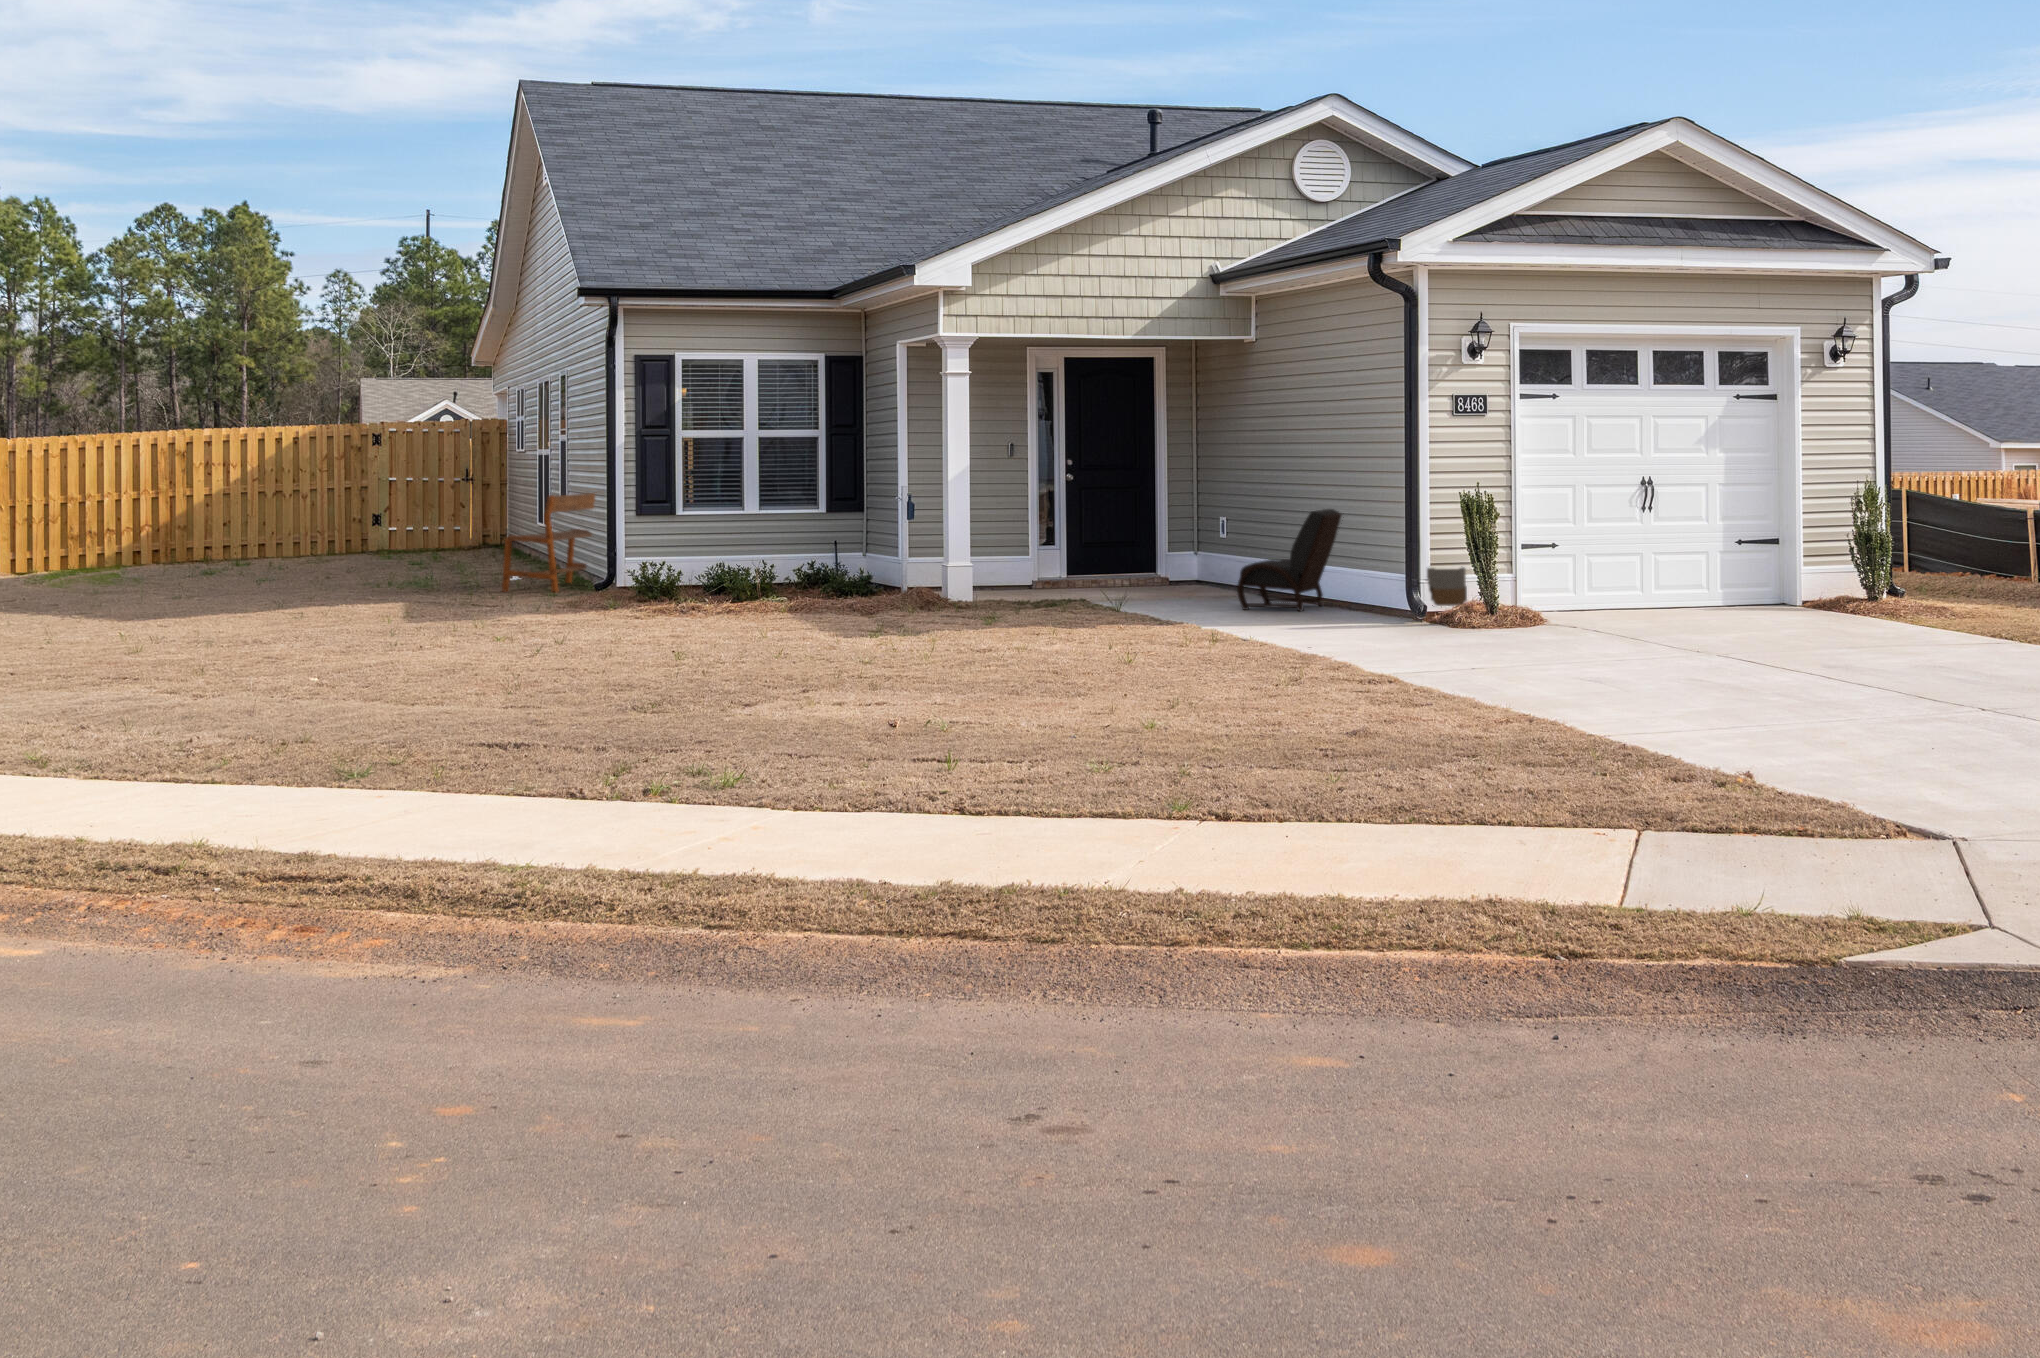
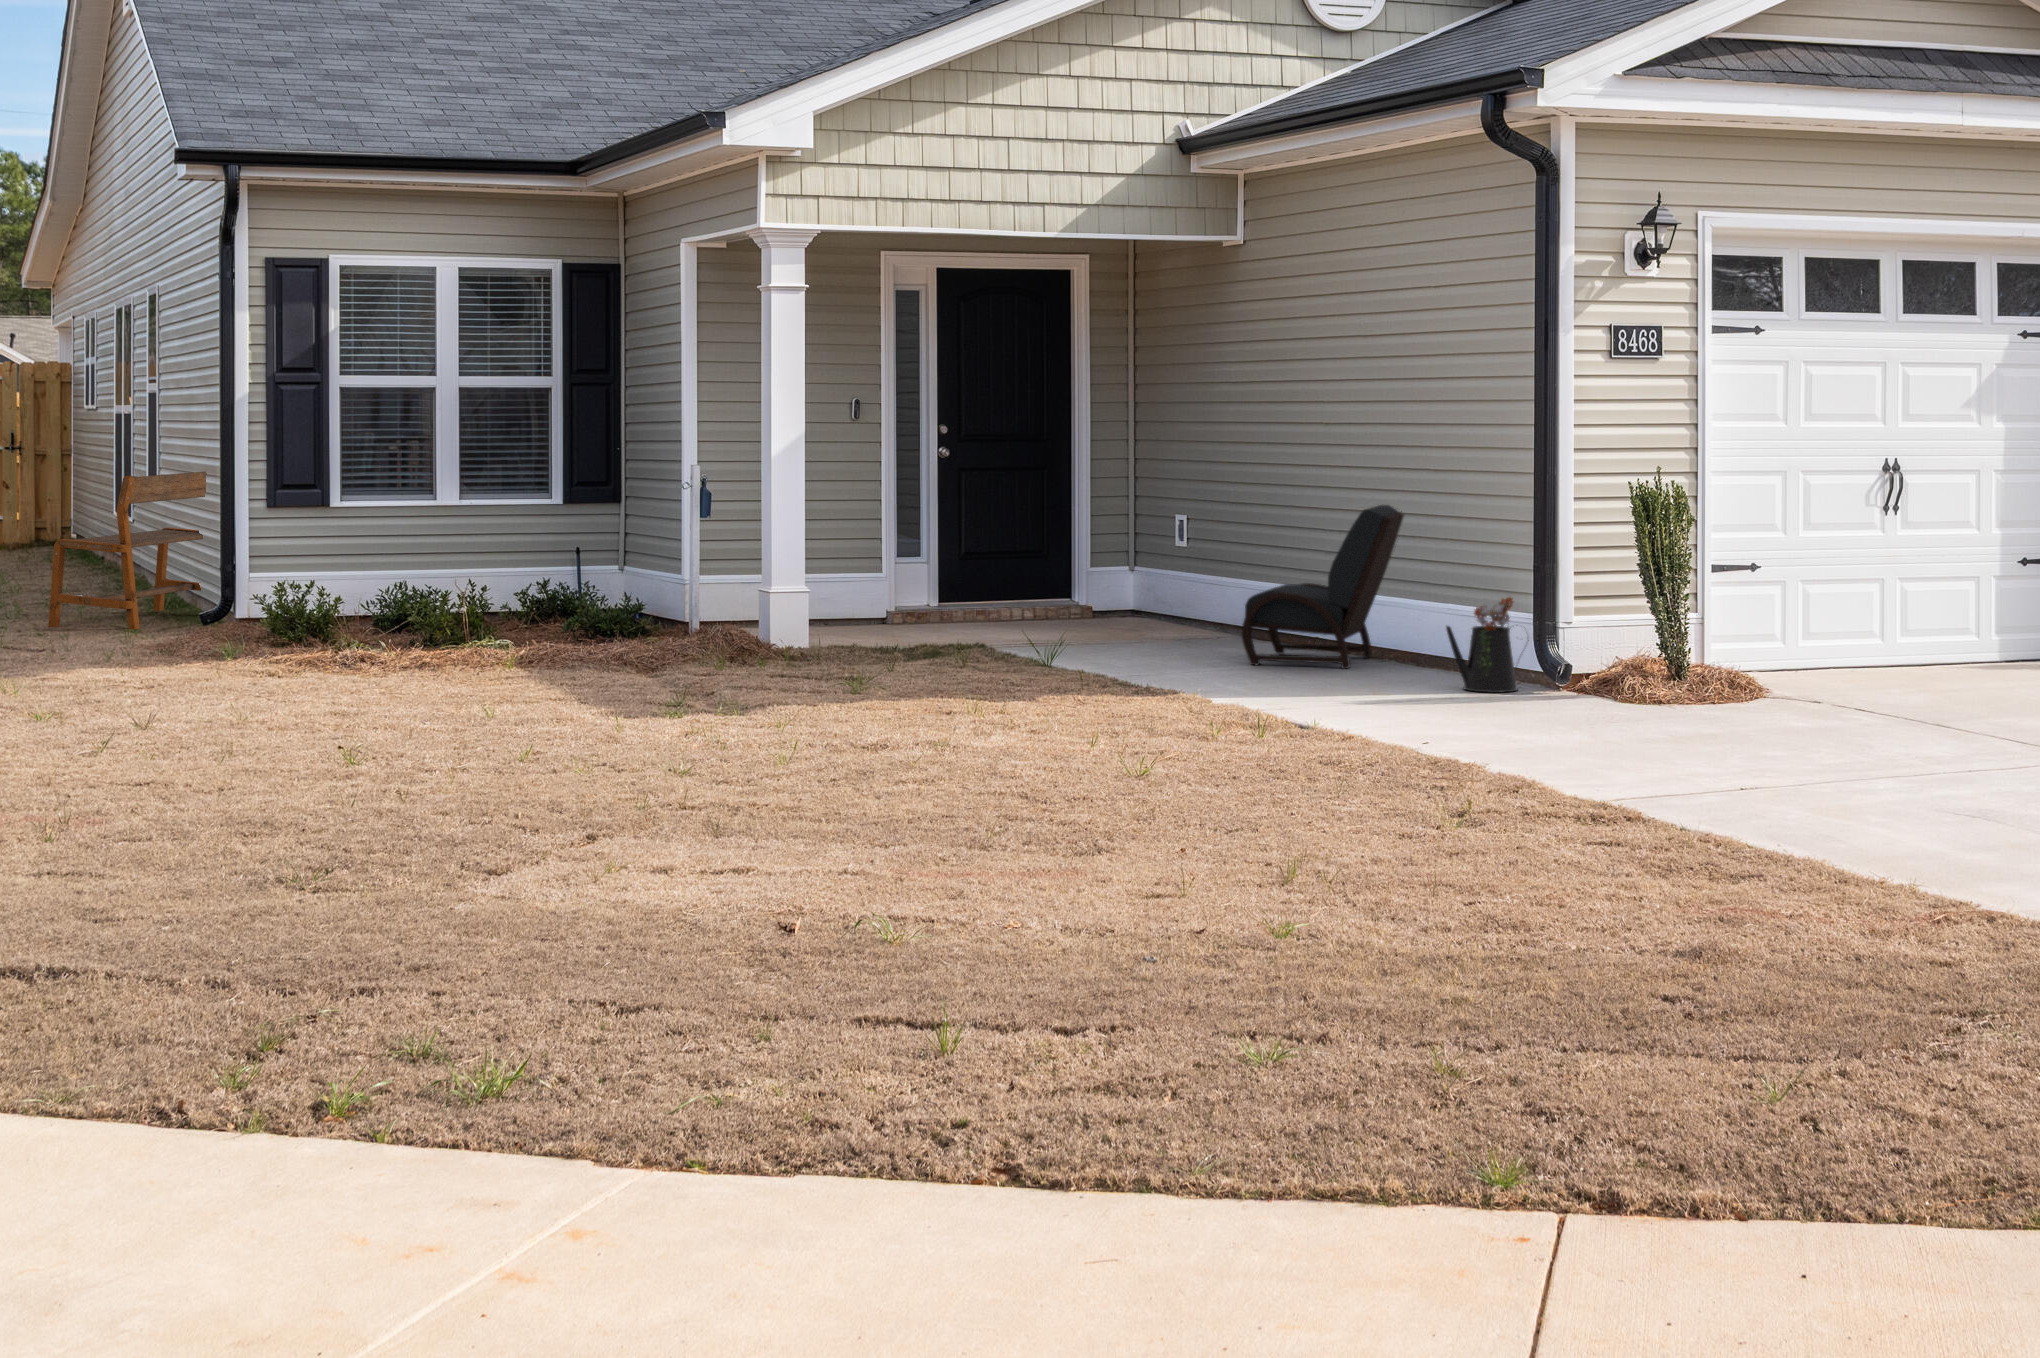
watering can: none [1348,563,1400,622] -> present [1446,597,1529,693]
planter: present [1427,567,1467,617] -> none [1577,601,1645,698]

